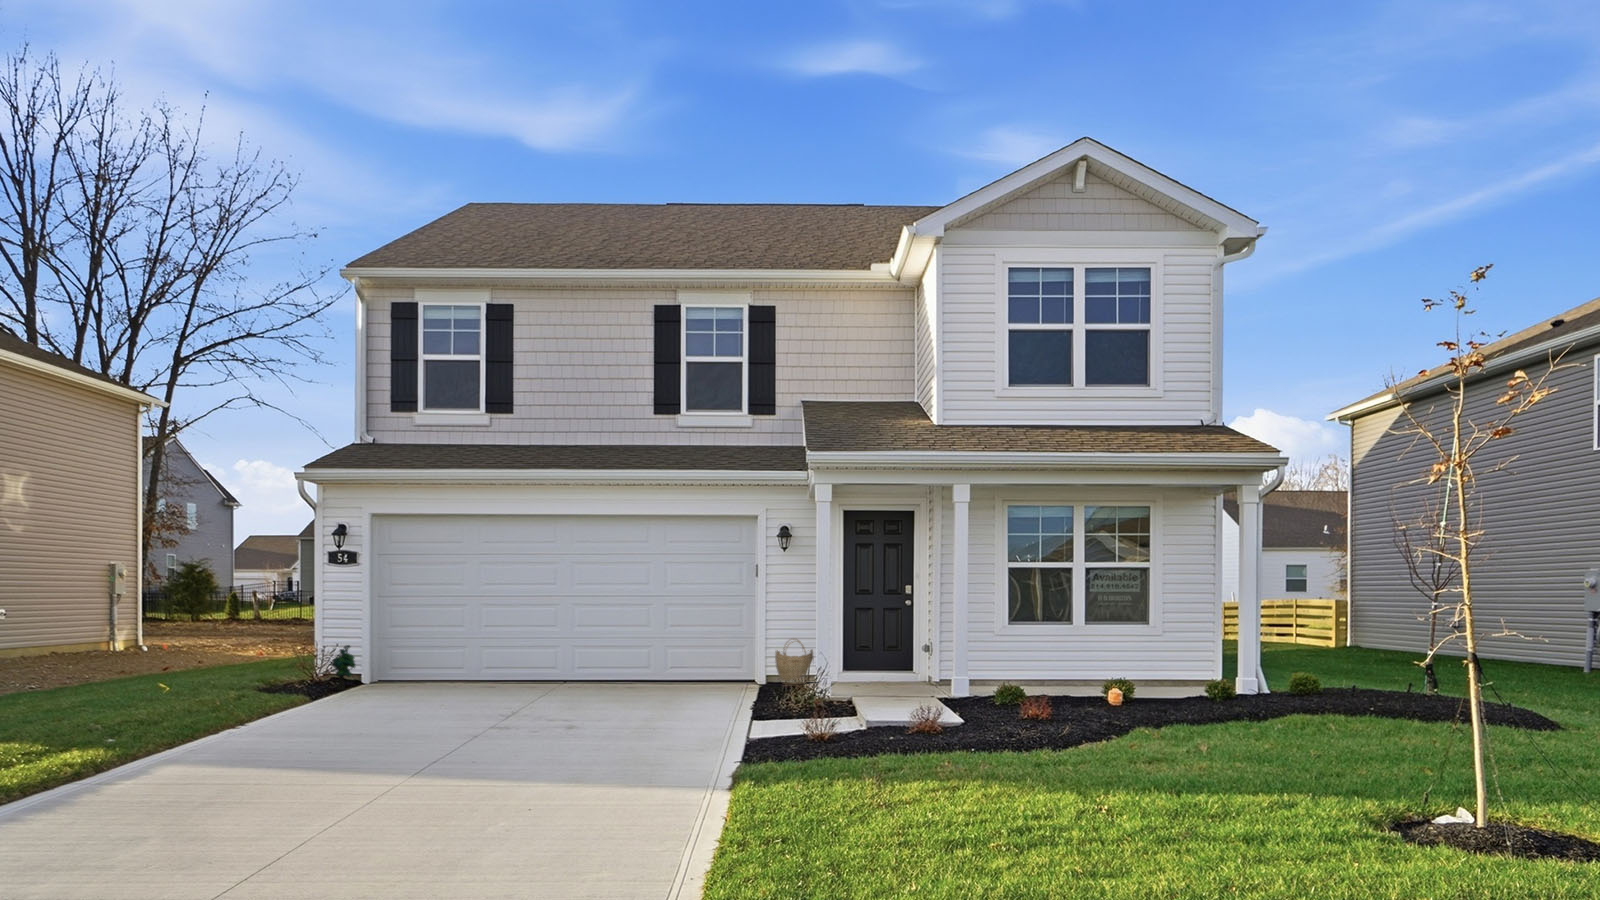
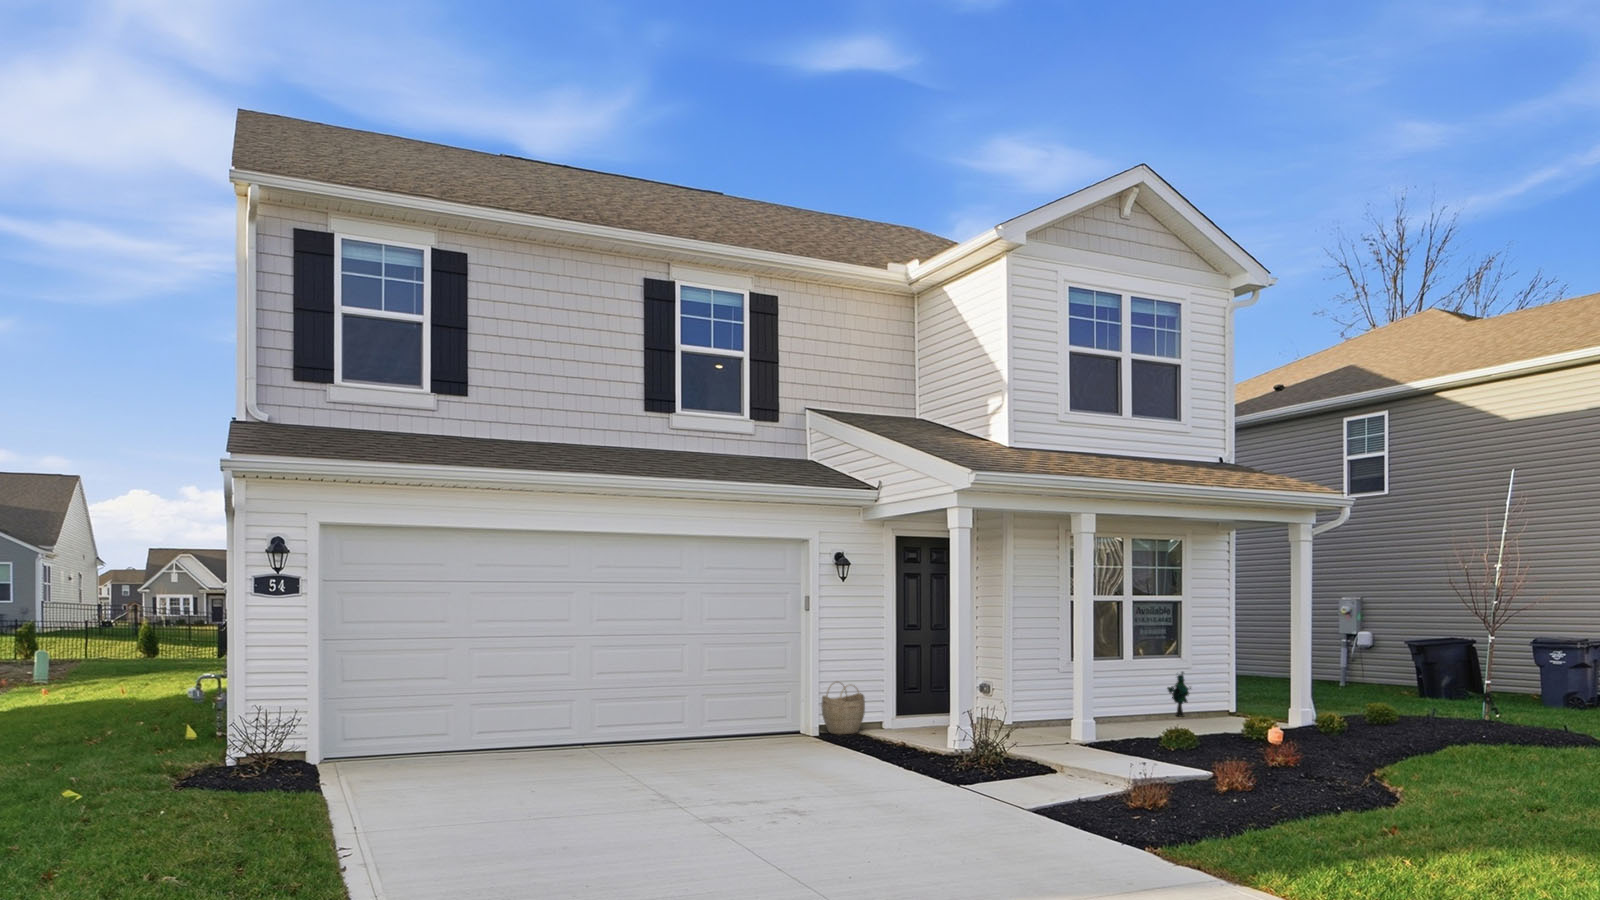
decorative plant: present [331,645,355,690] -> present [1167,672,1191,717]

